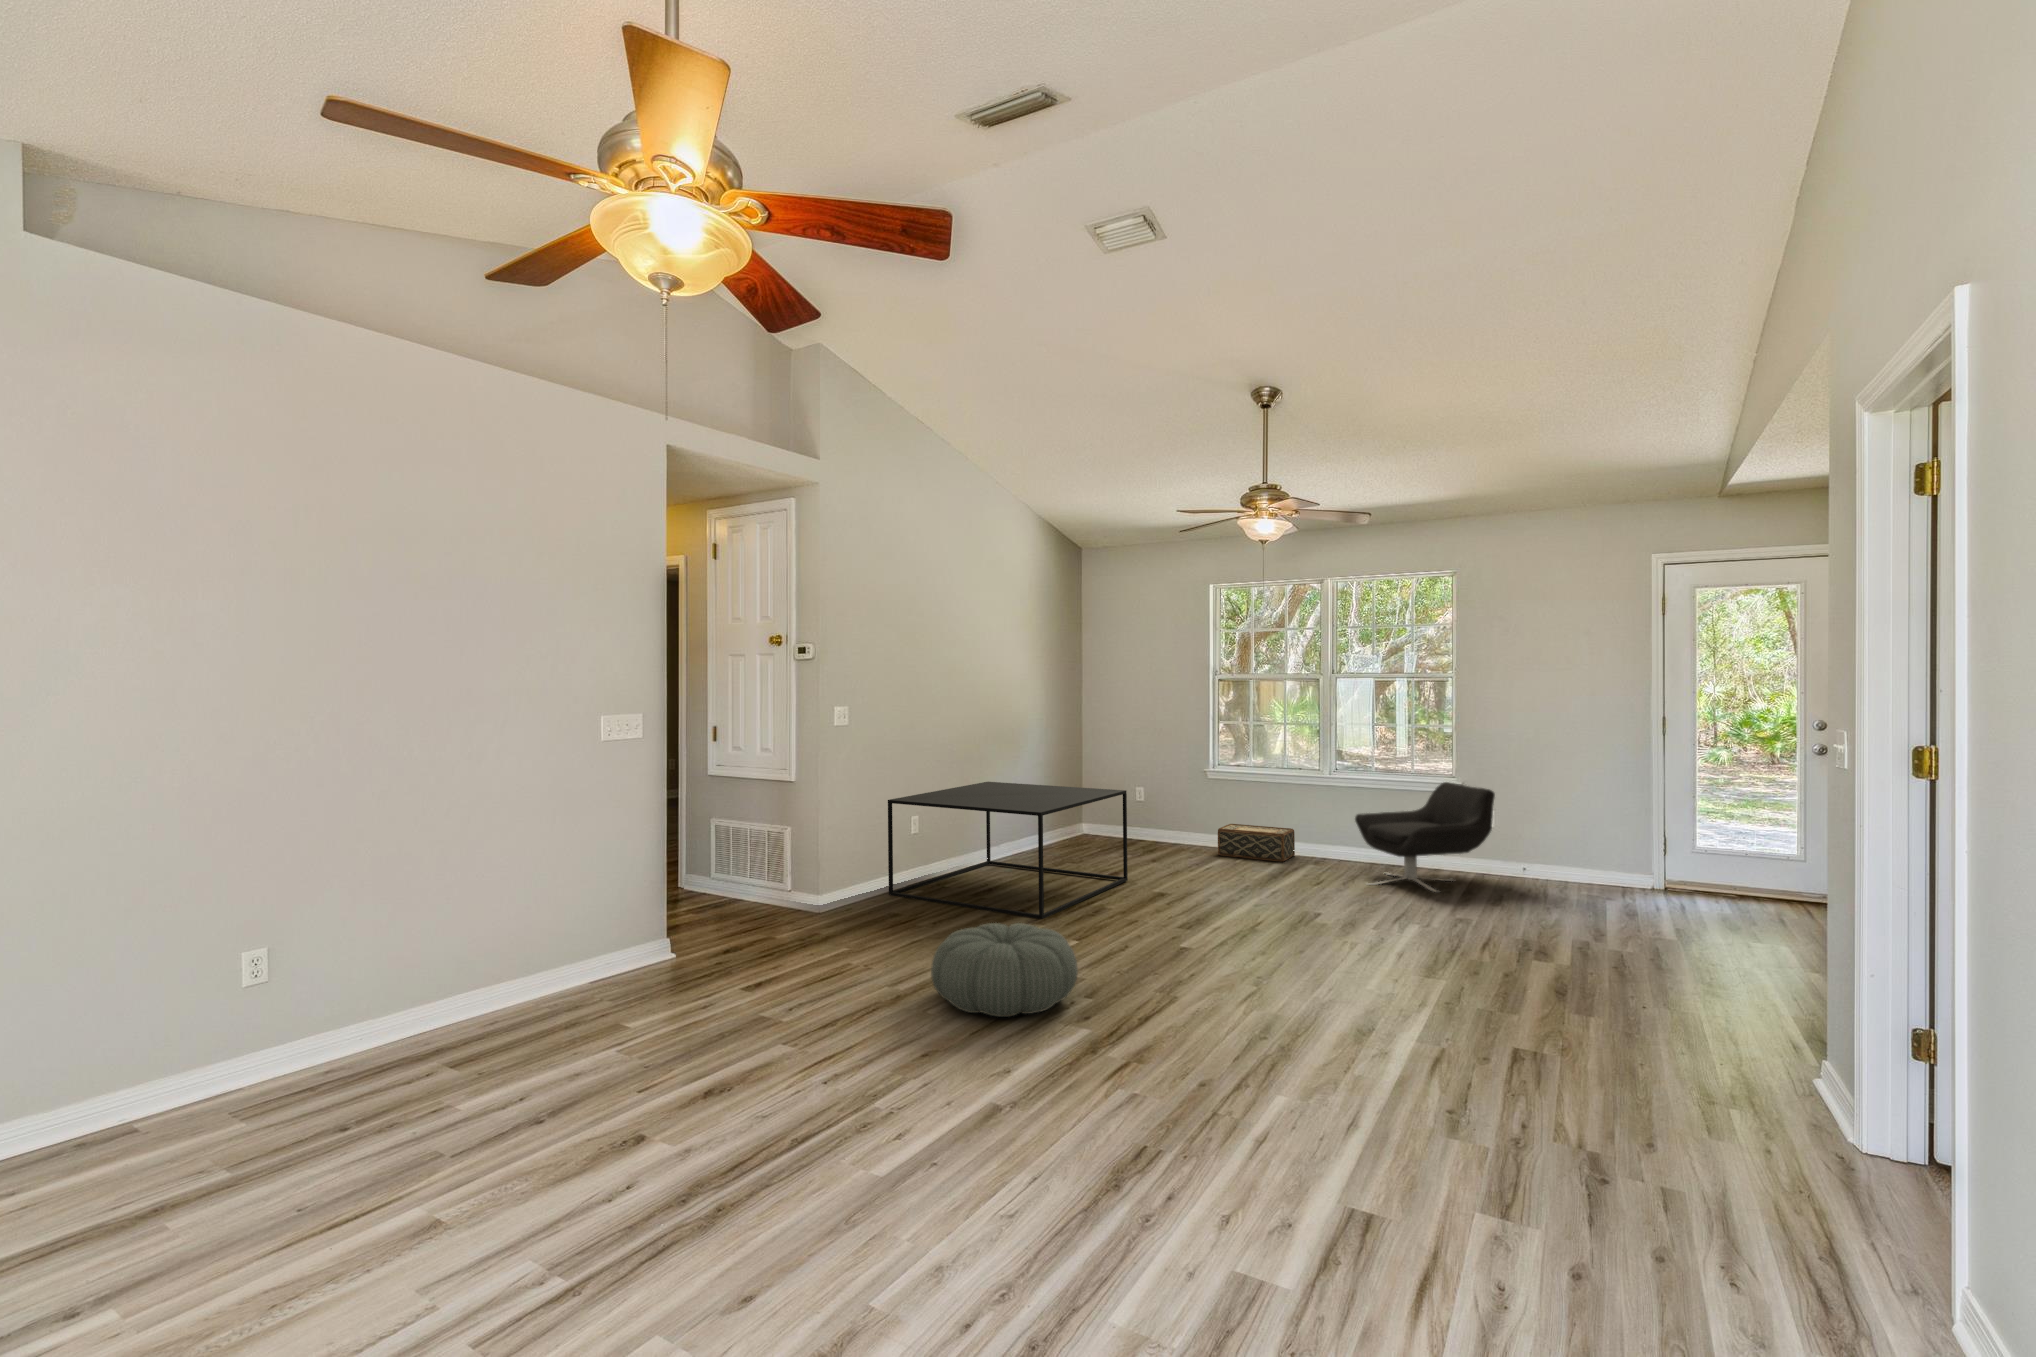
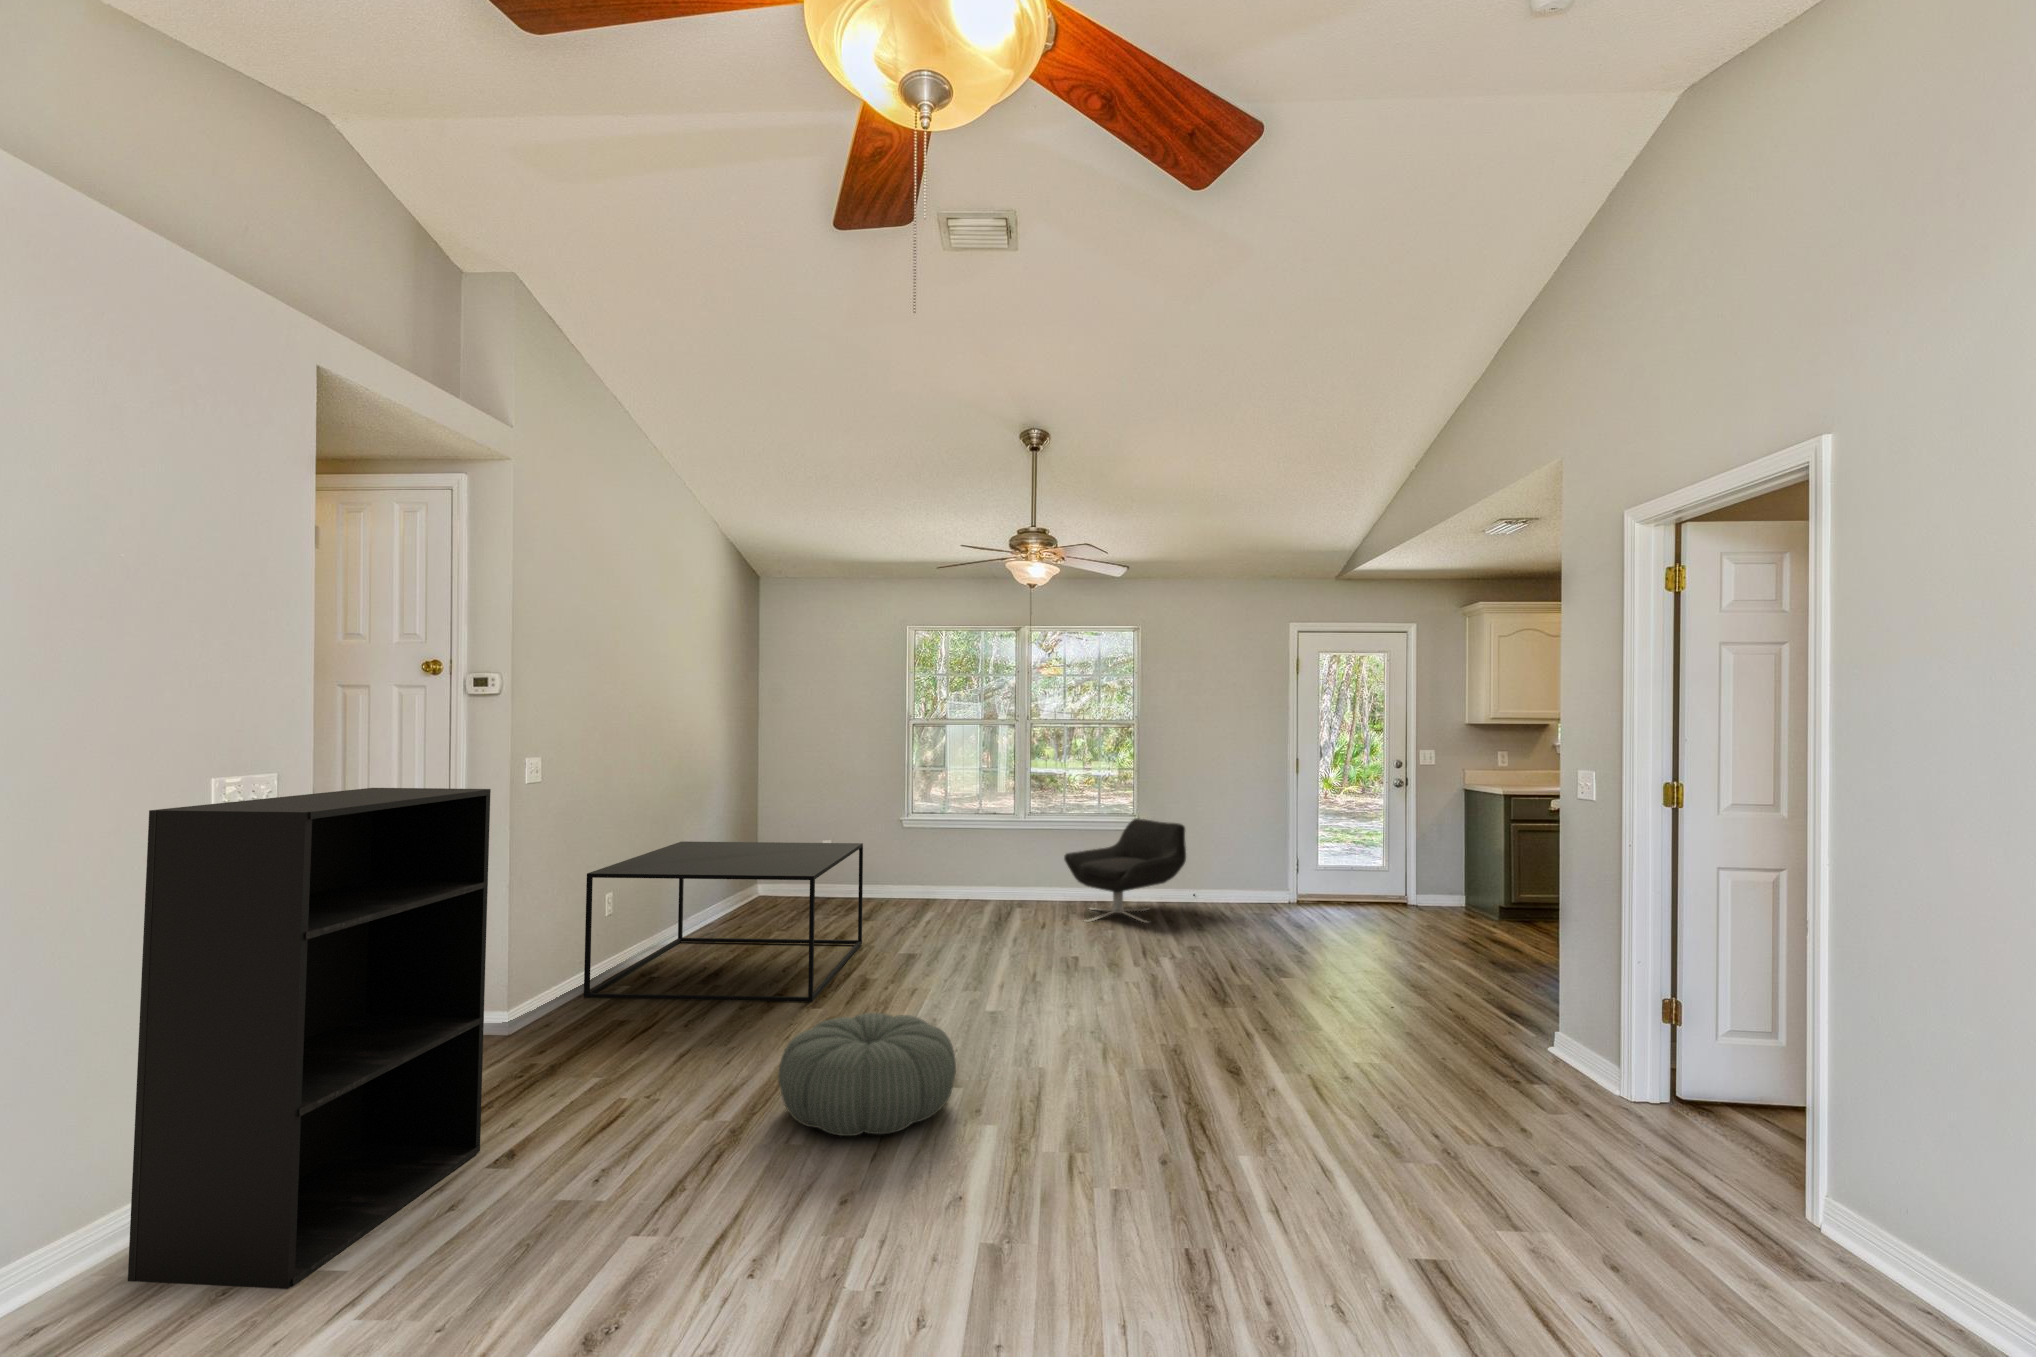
bookshelf: none [547,727,748,1025] -> present [128,788,491,1289]
woven basket: present [1218,824,1295,862] -> none [923,871,995,906]

